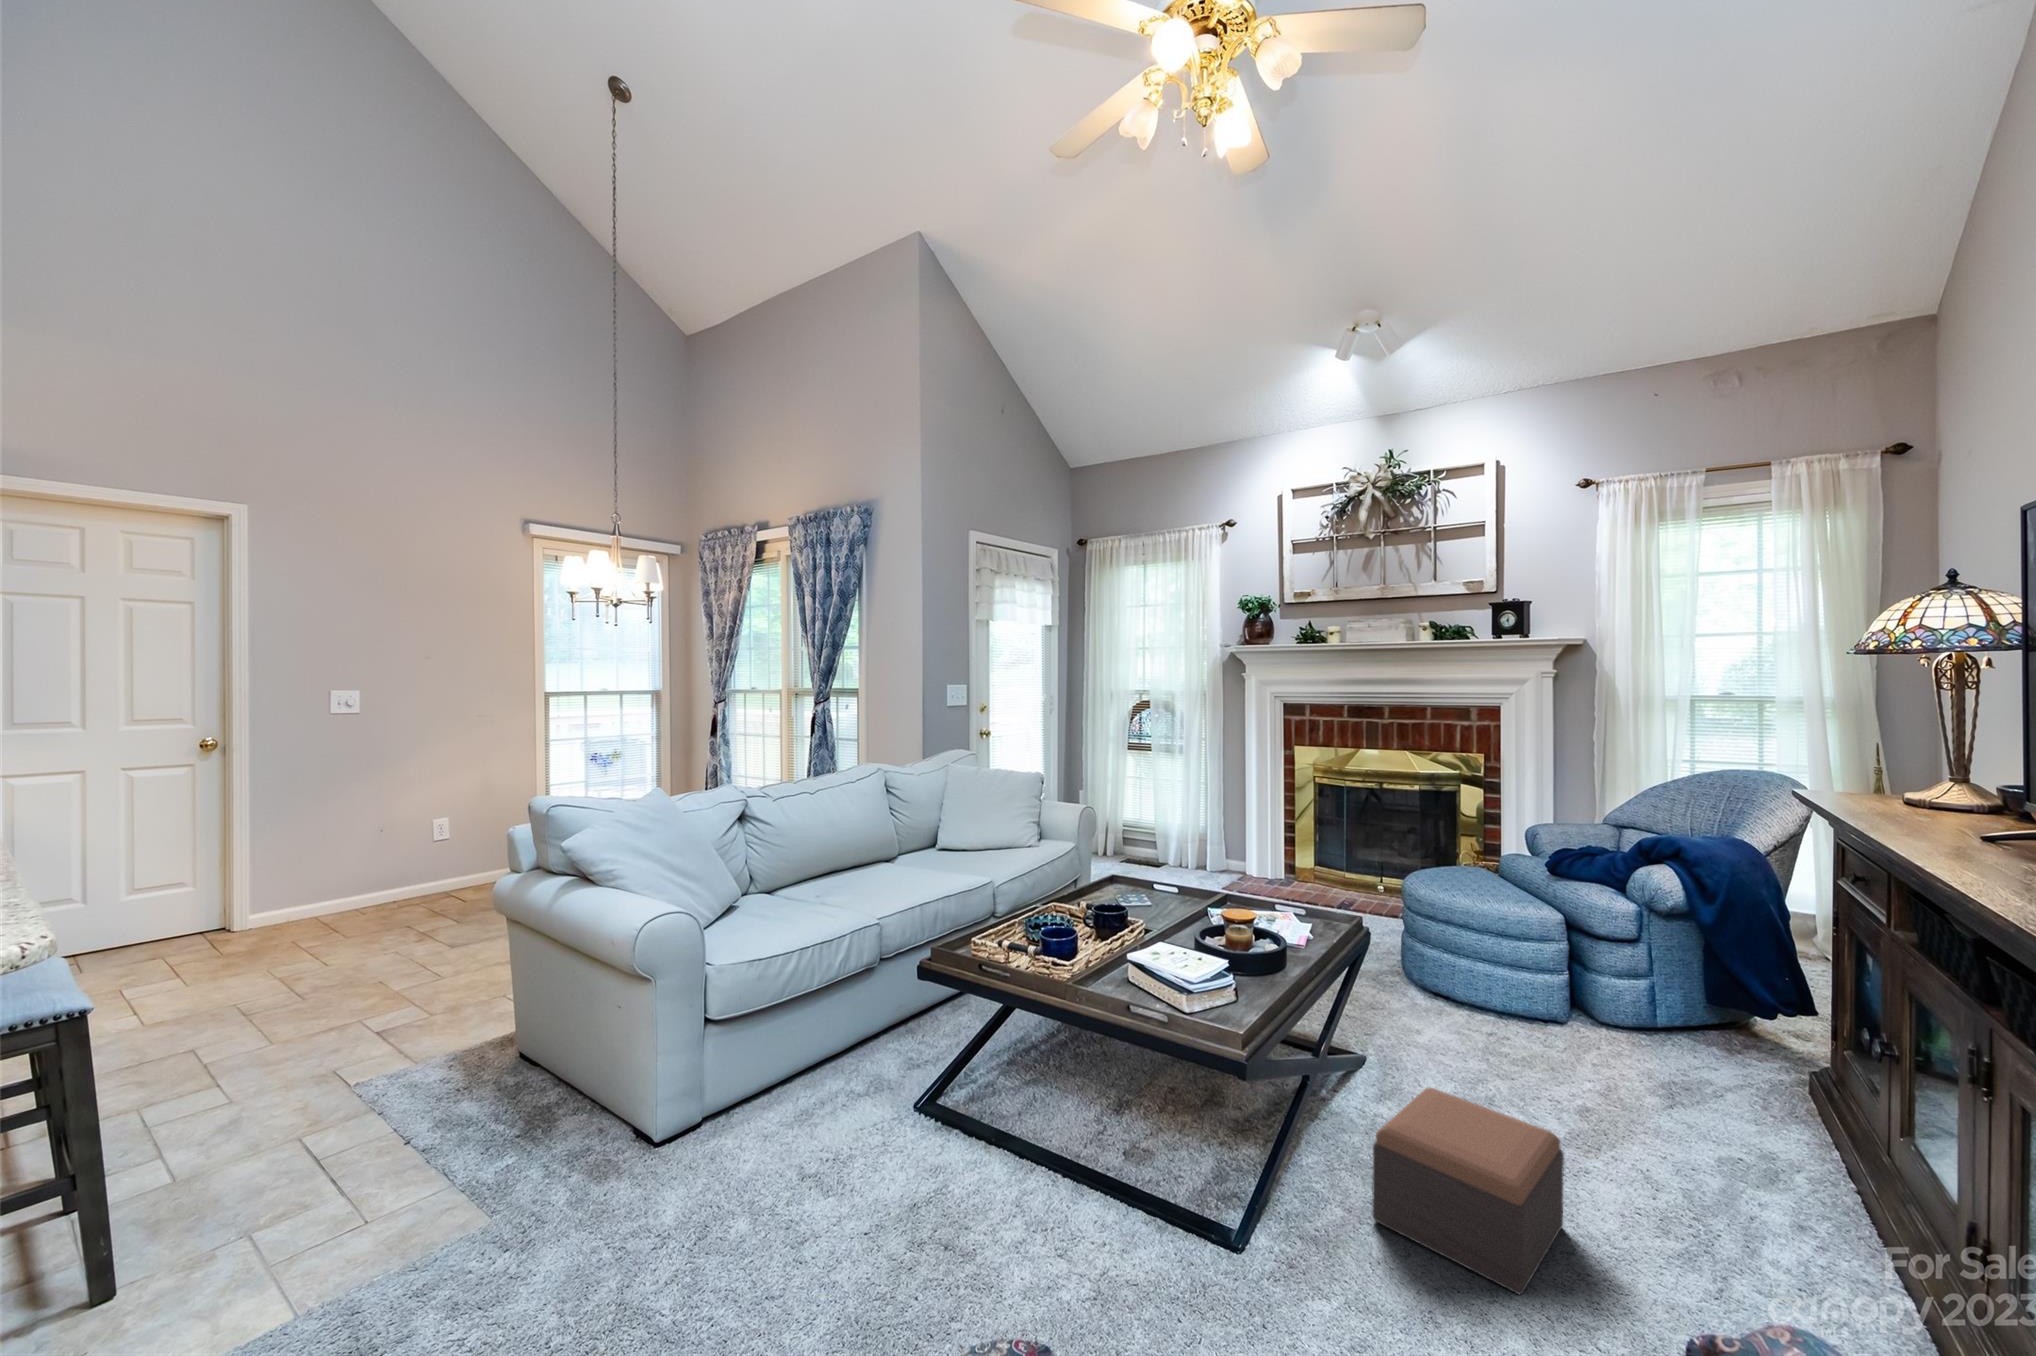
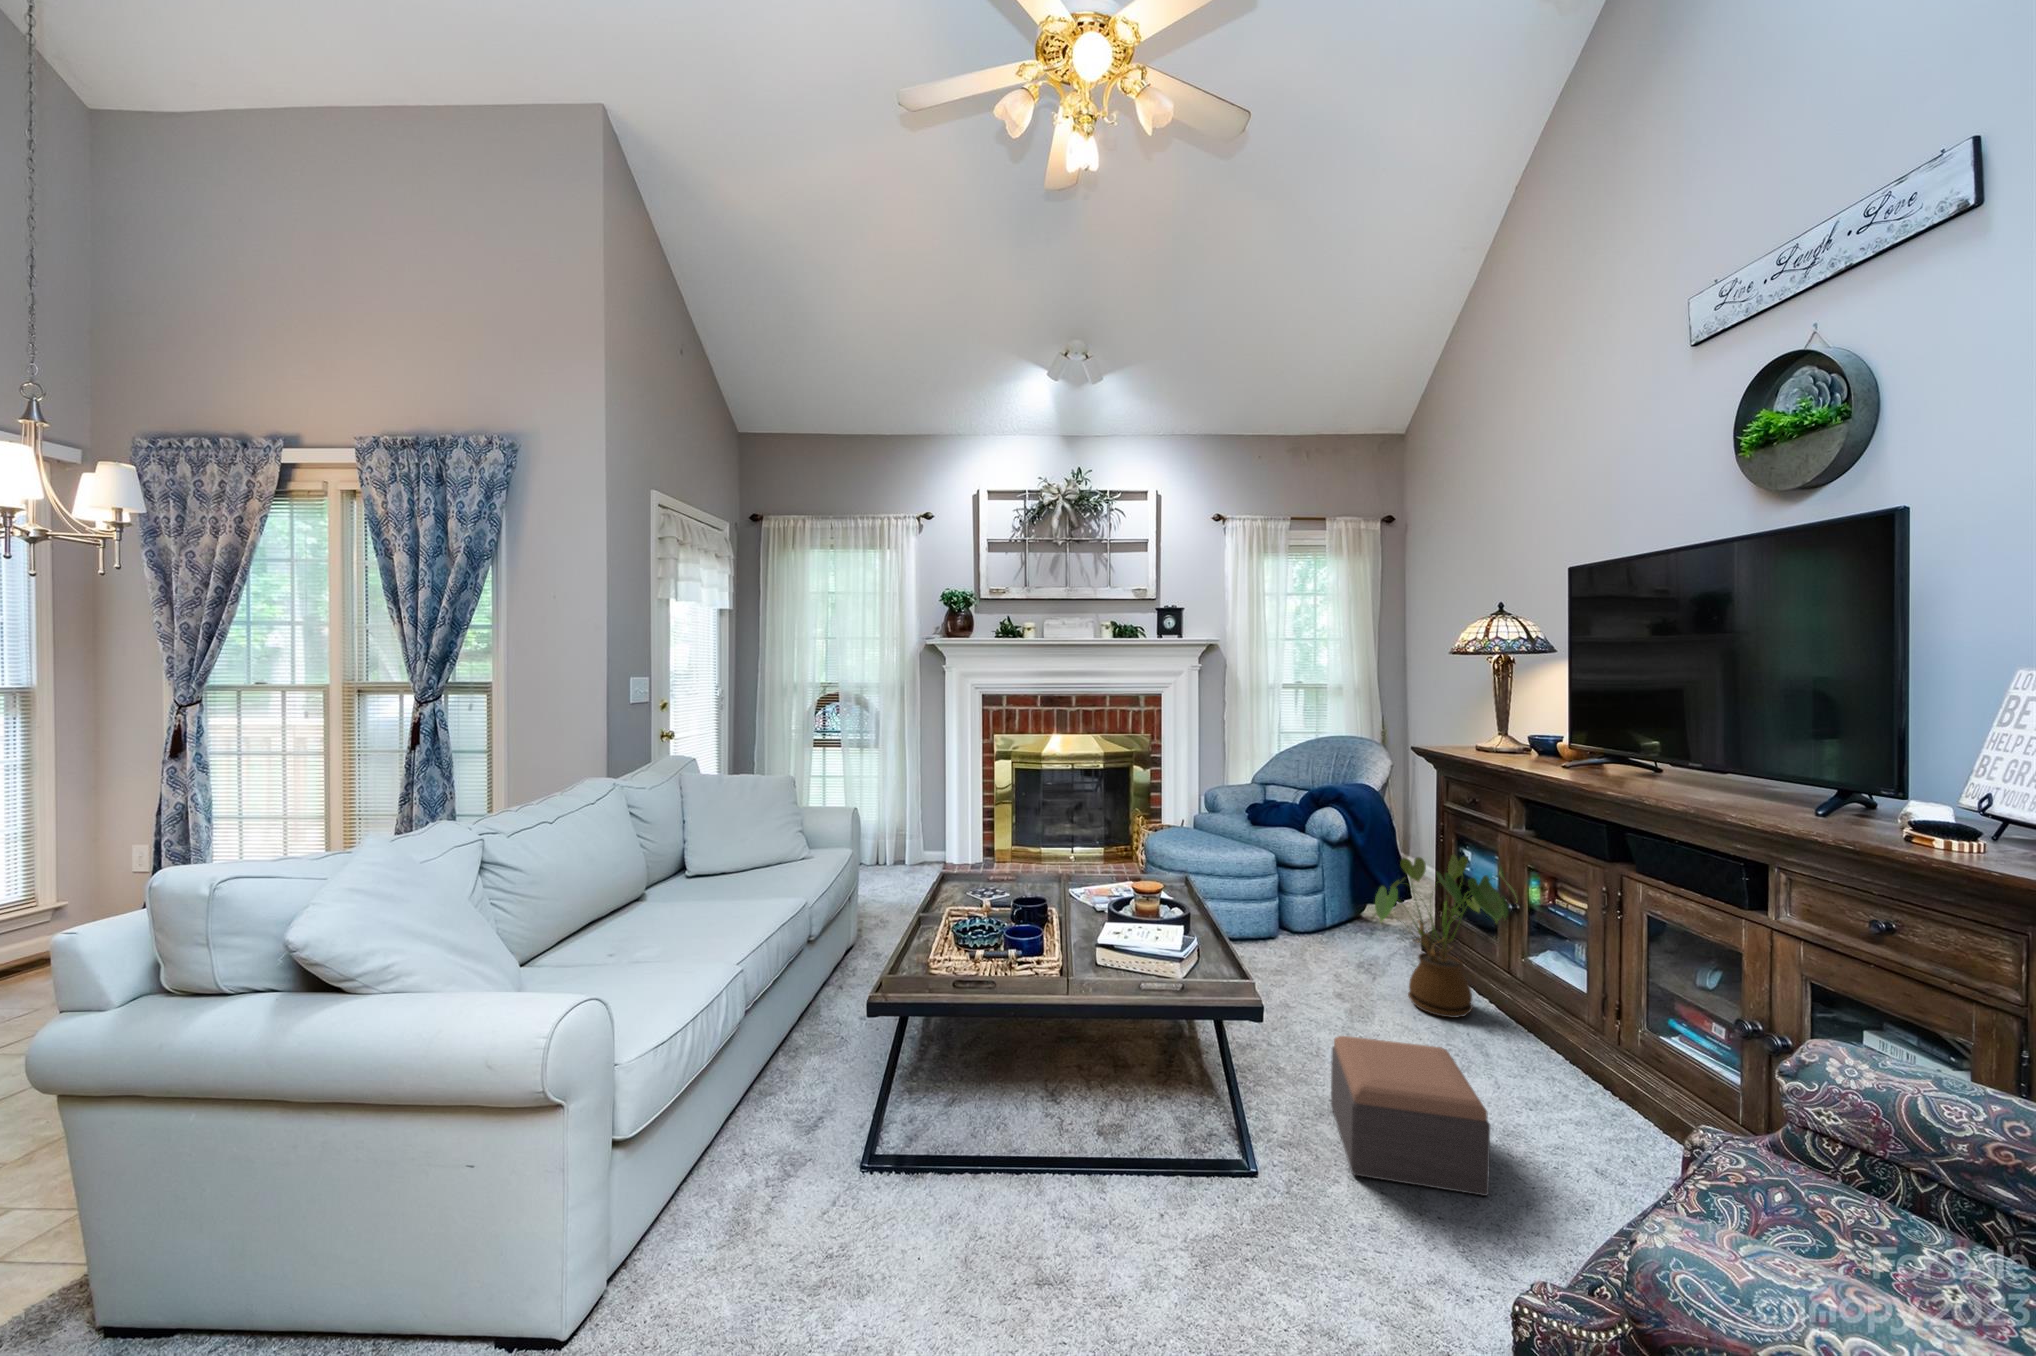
house plant: none [1605,927,1848,1149] -> present [1373,855,1517,1018]

